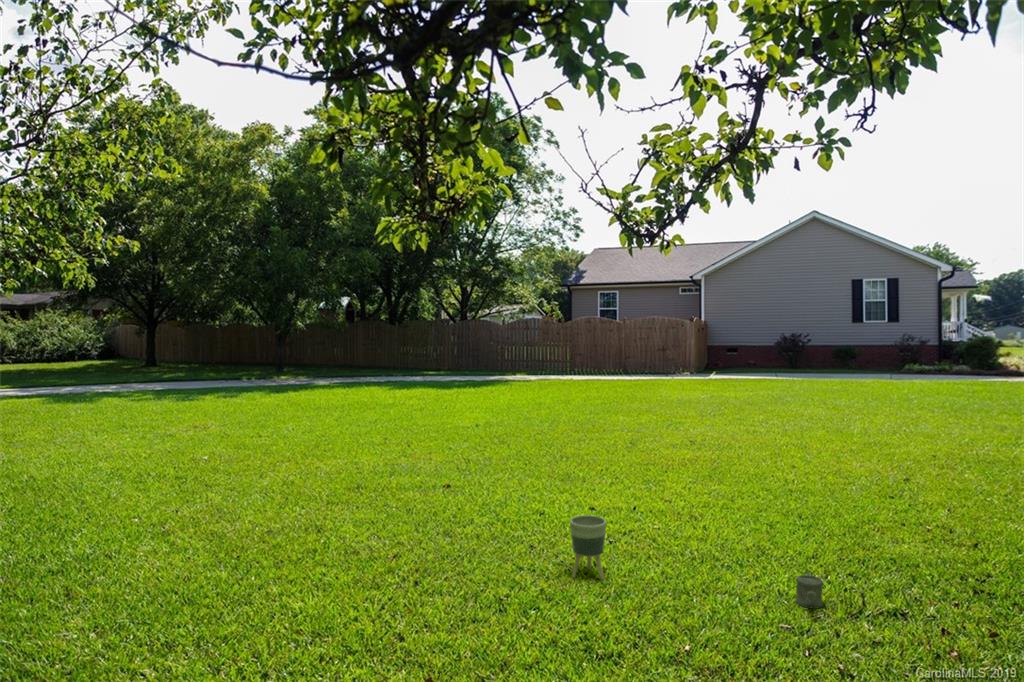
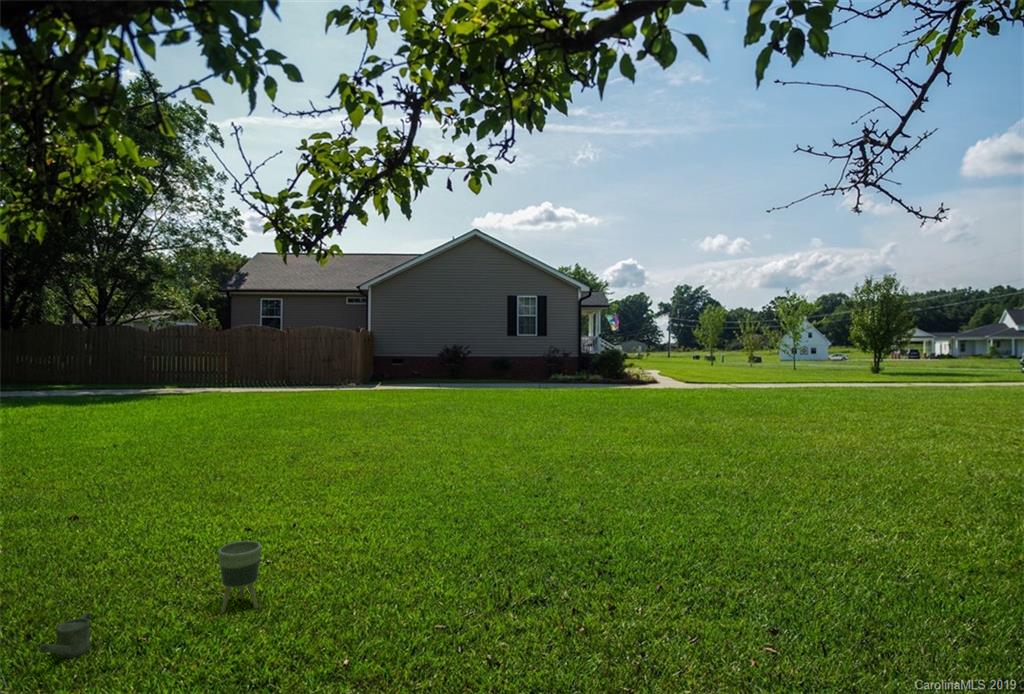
watering can: present [796,571,823,609] -> present [40,612,91,659]

